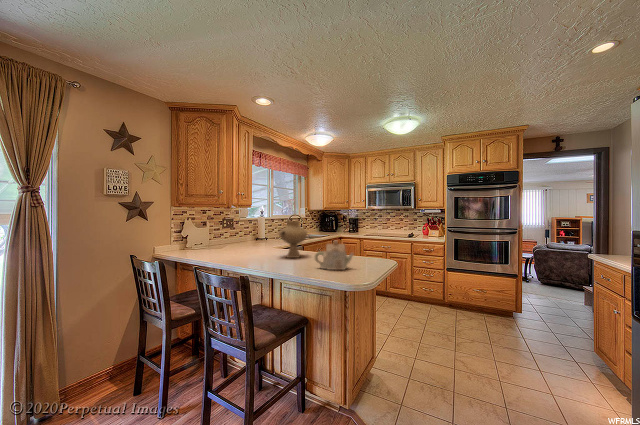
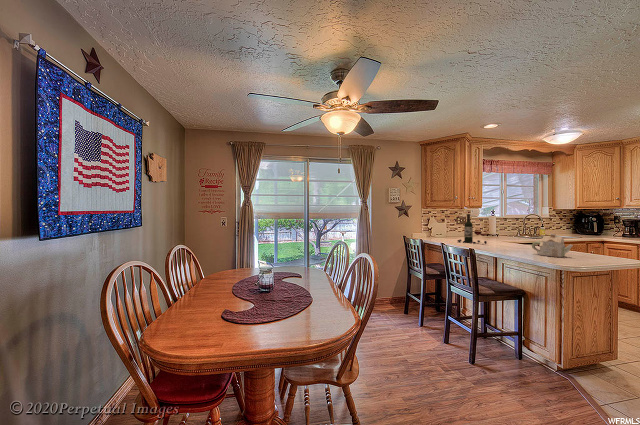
wine bottle: none [223,215,260,256] -> present [458,214,487,244]
vase: present [279,221,307,258] -> none [503,218,533,248]

